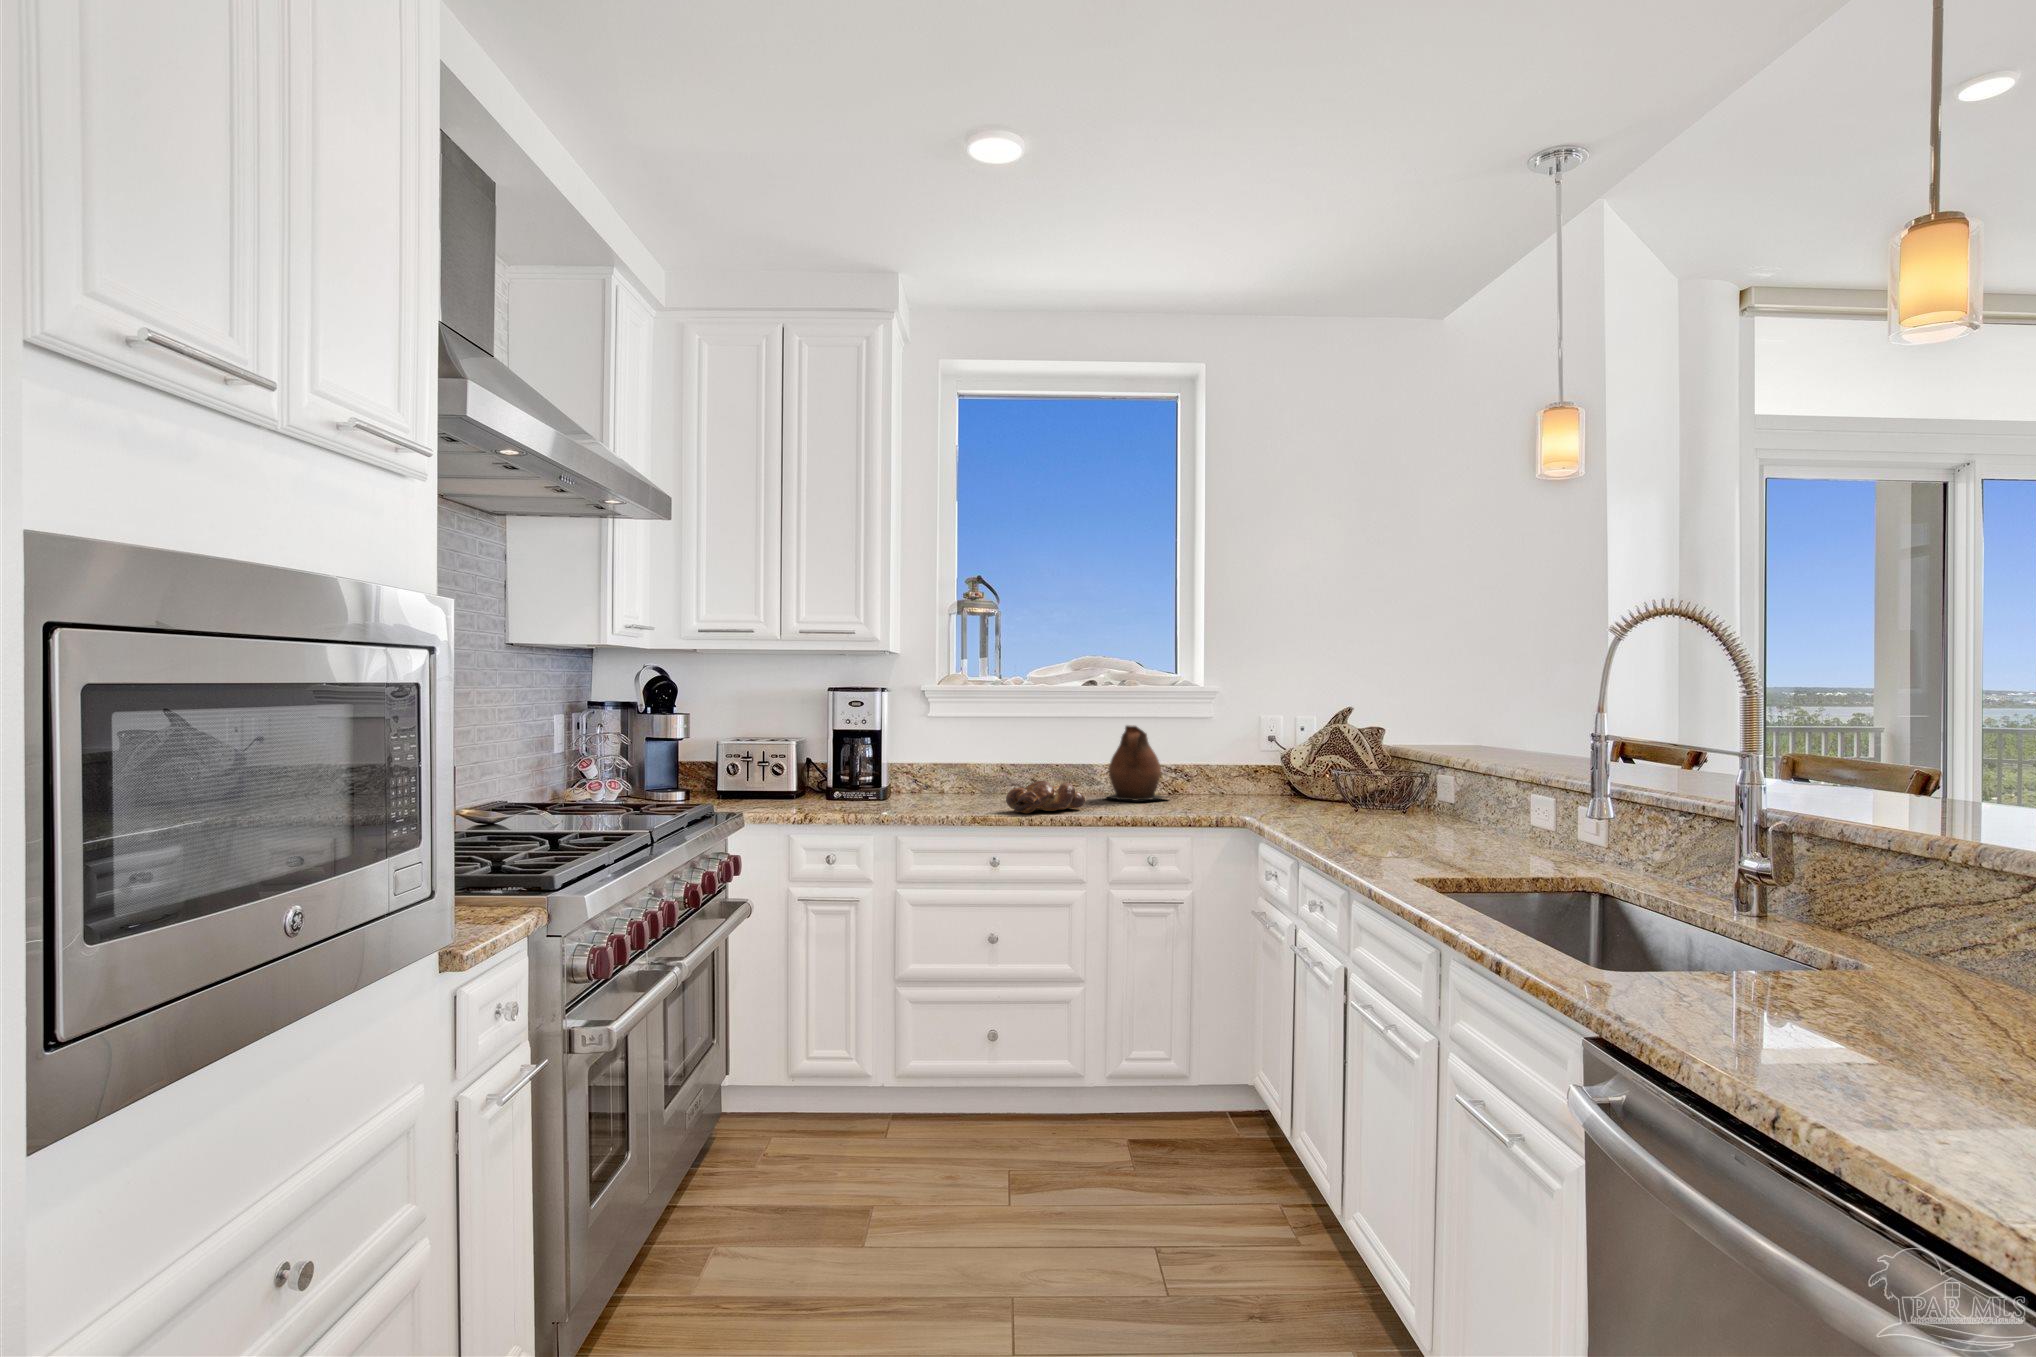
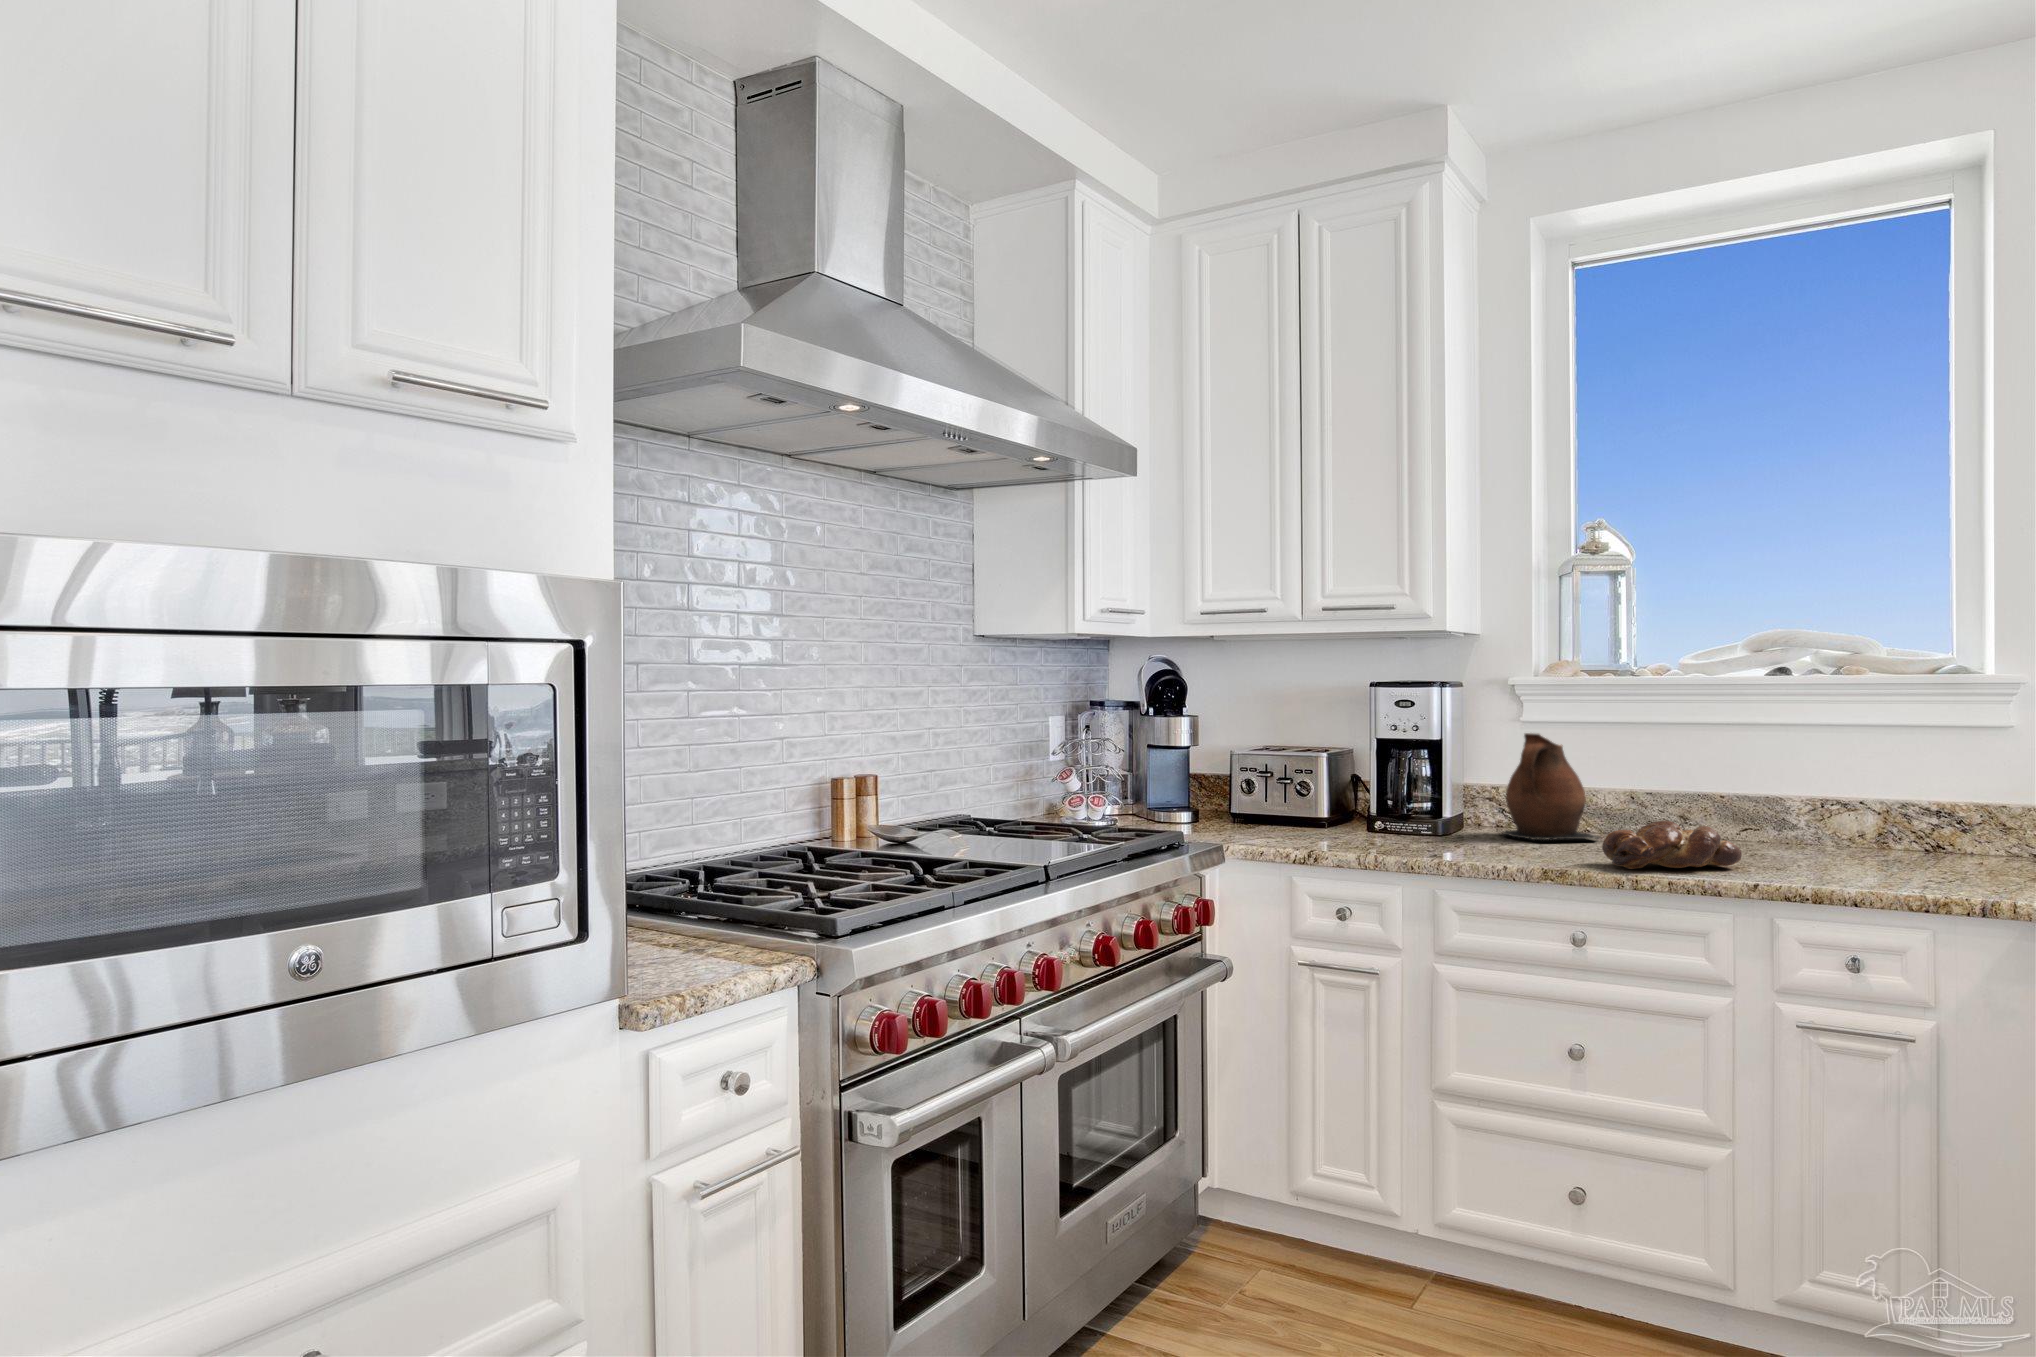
ceramic pitcher: present [1106,725,1167,801] -> present [1502,733,1600,840]

